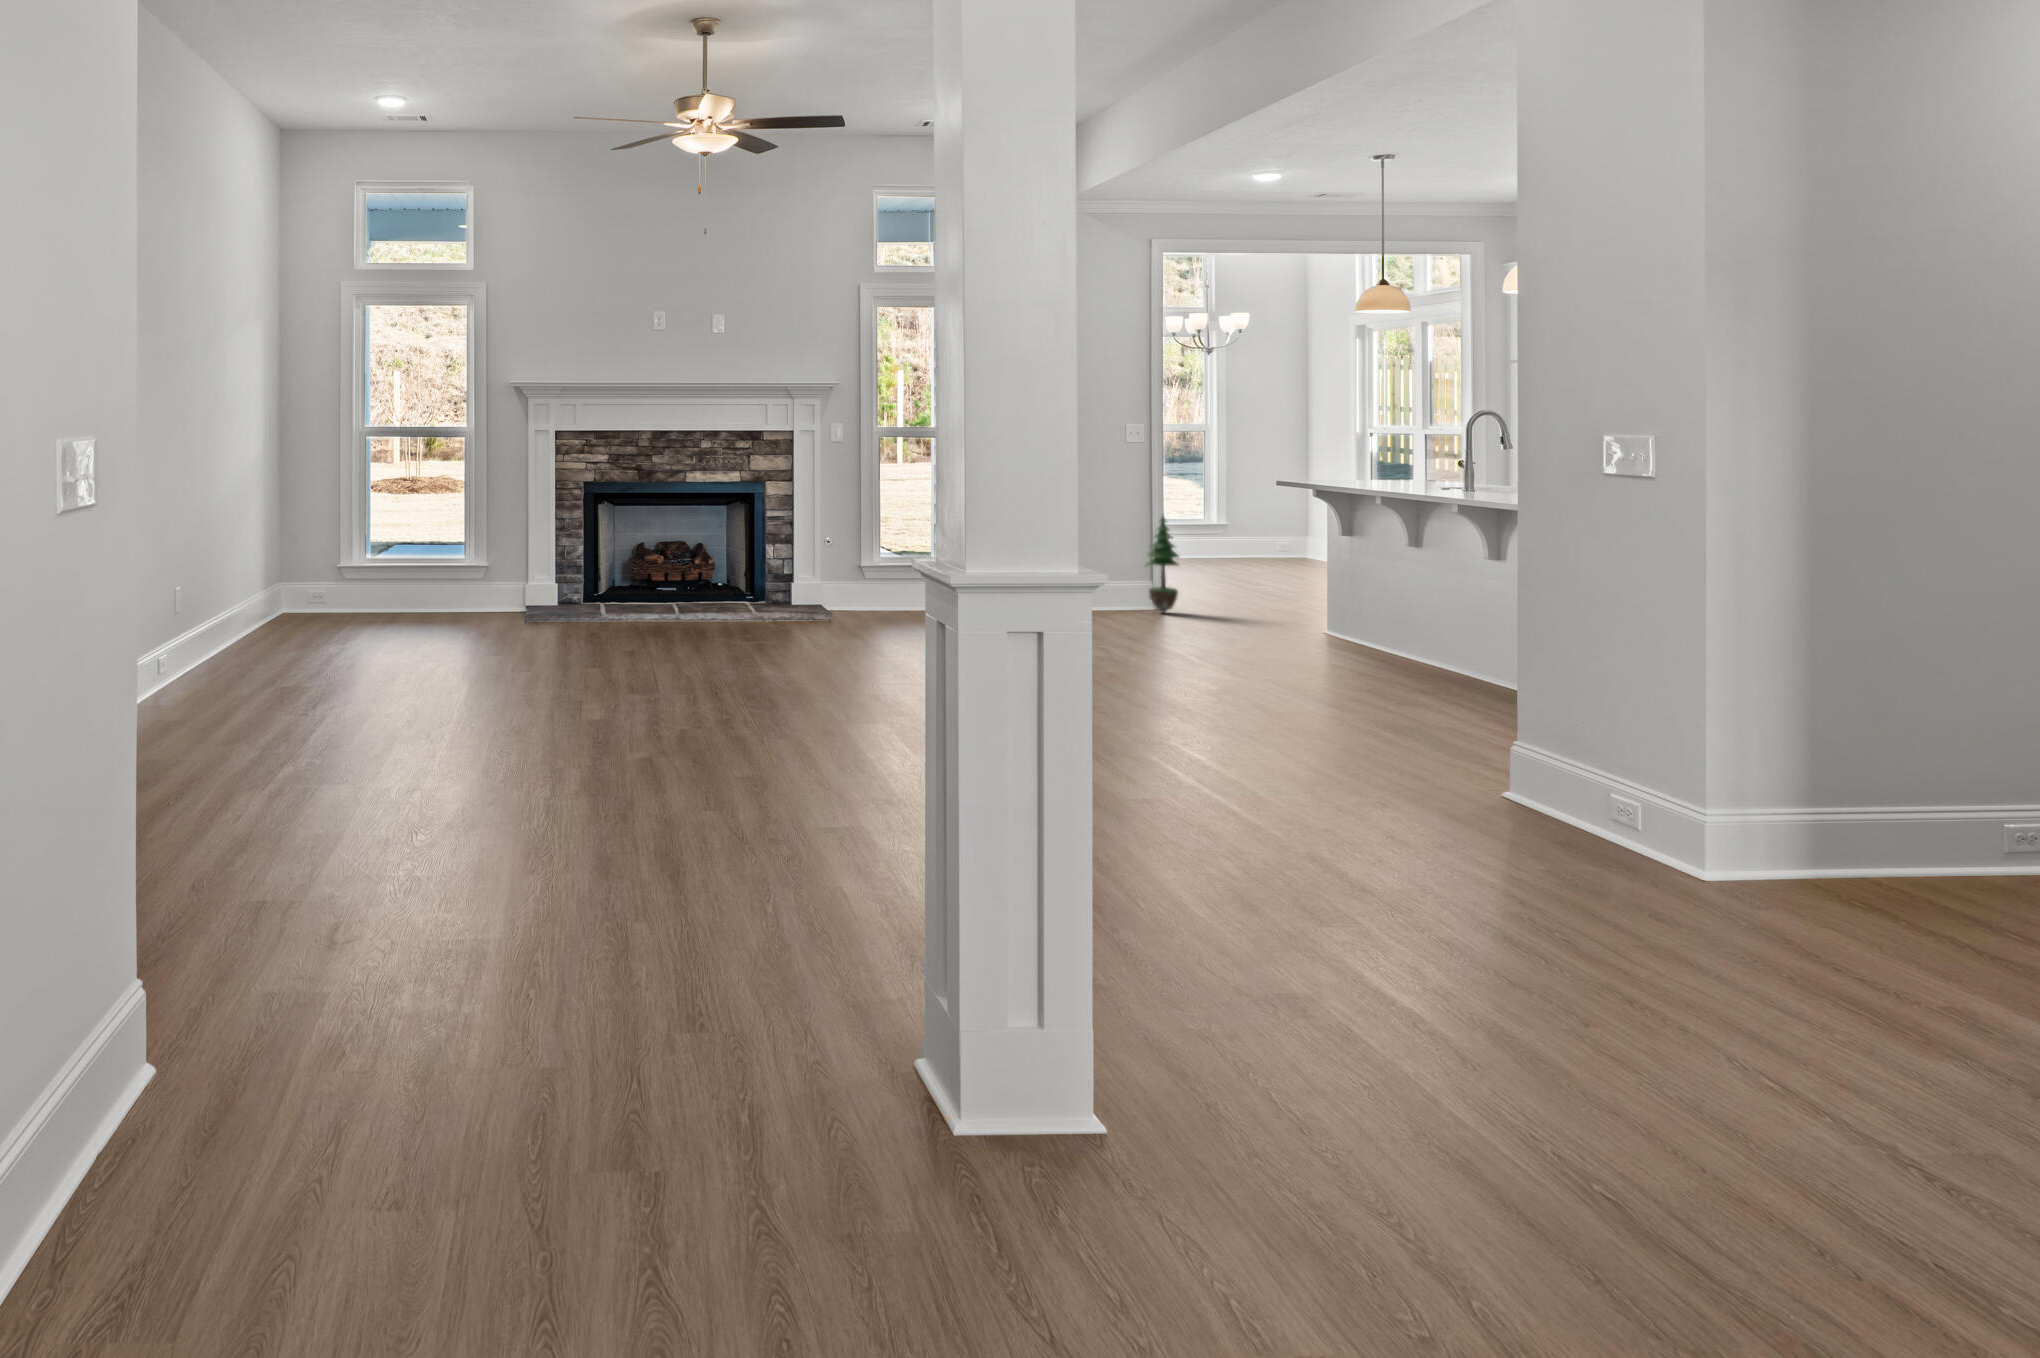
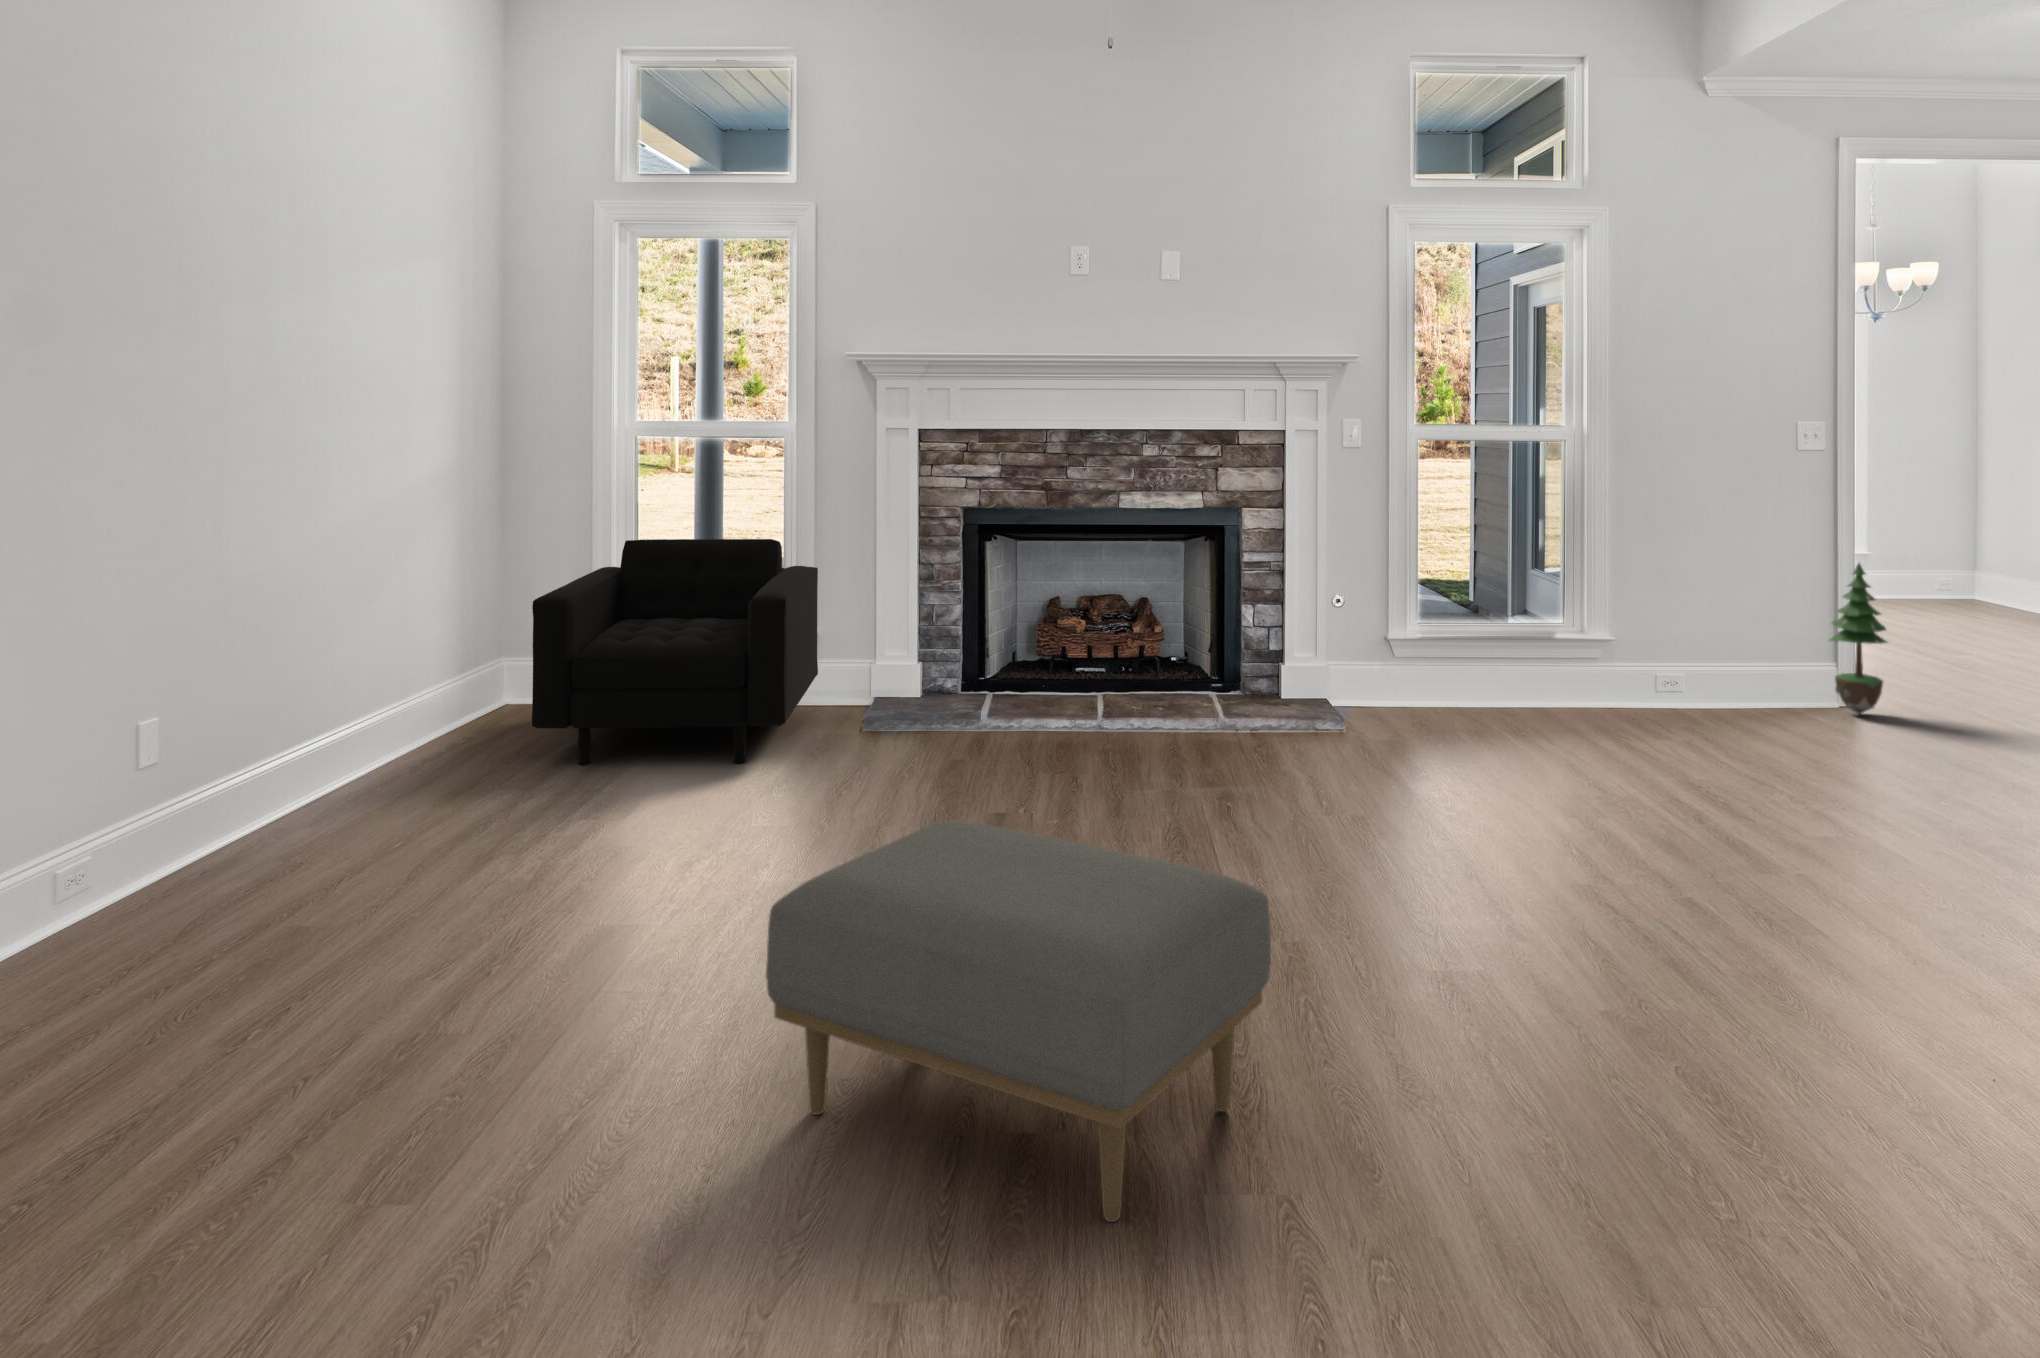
armchair: none [334,501,491,635] -> present [532,539,818,765]
ottoman: none [564,606,788,740] -> present [766,821,1271,1222]

